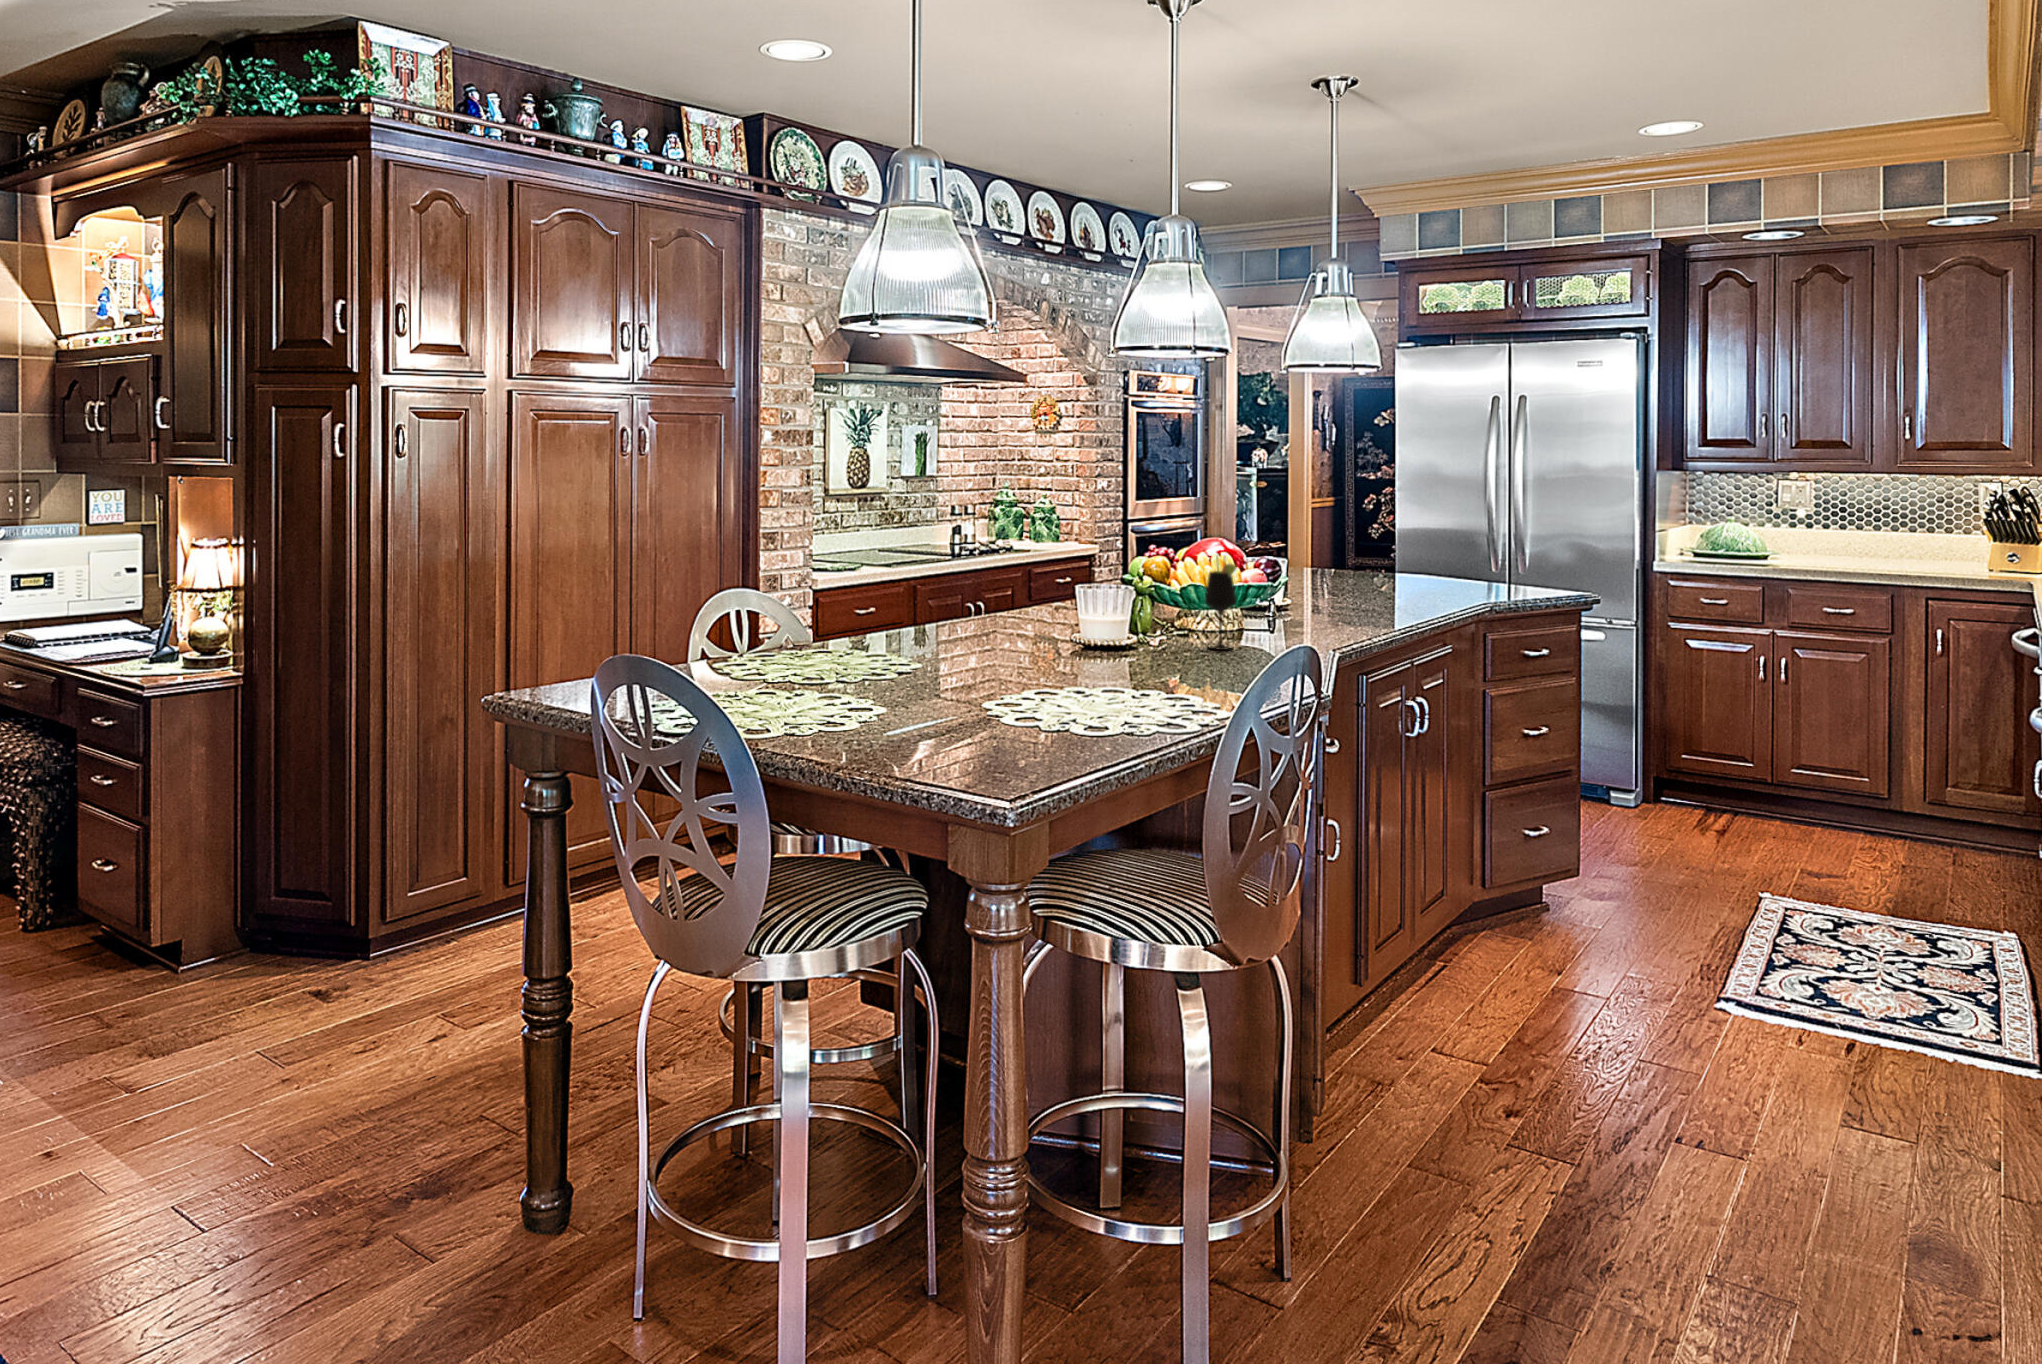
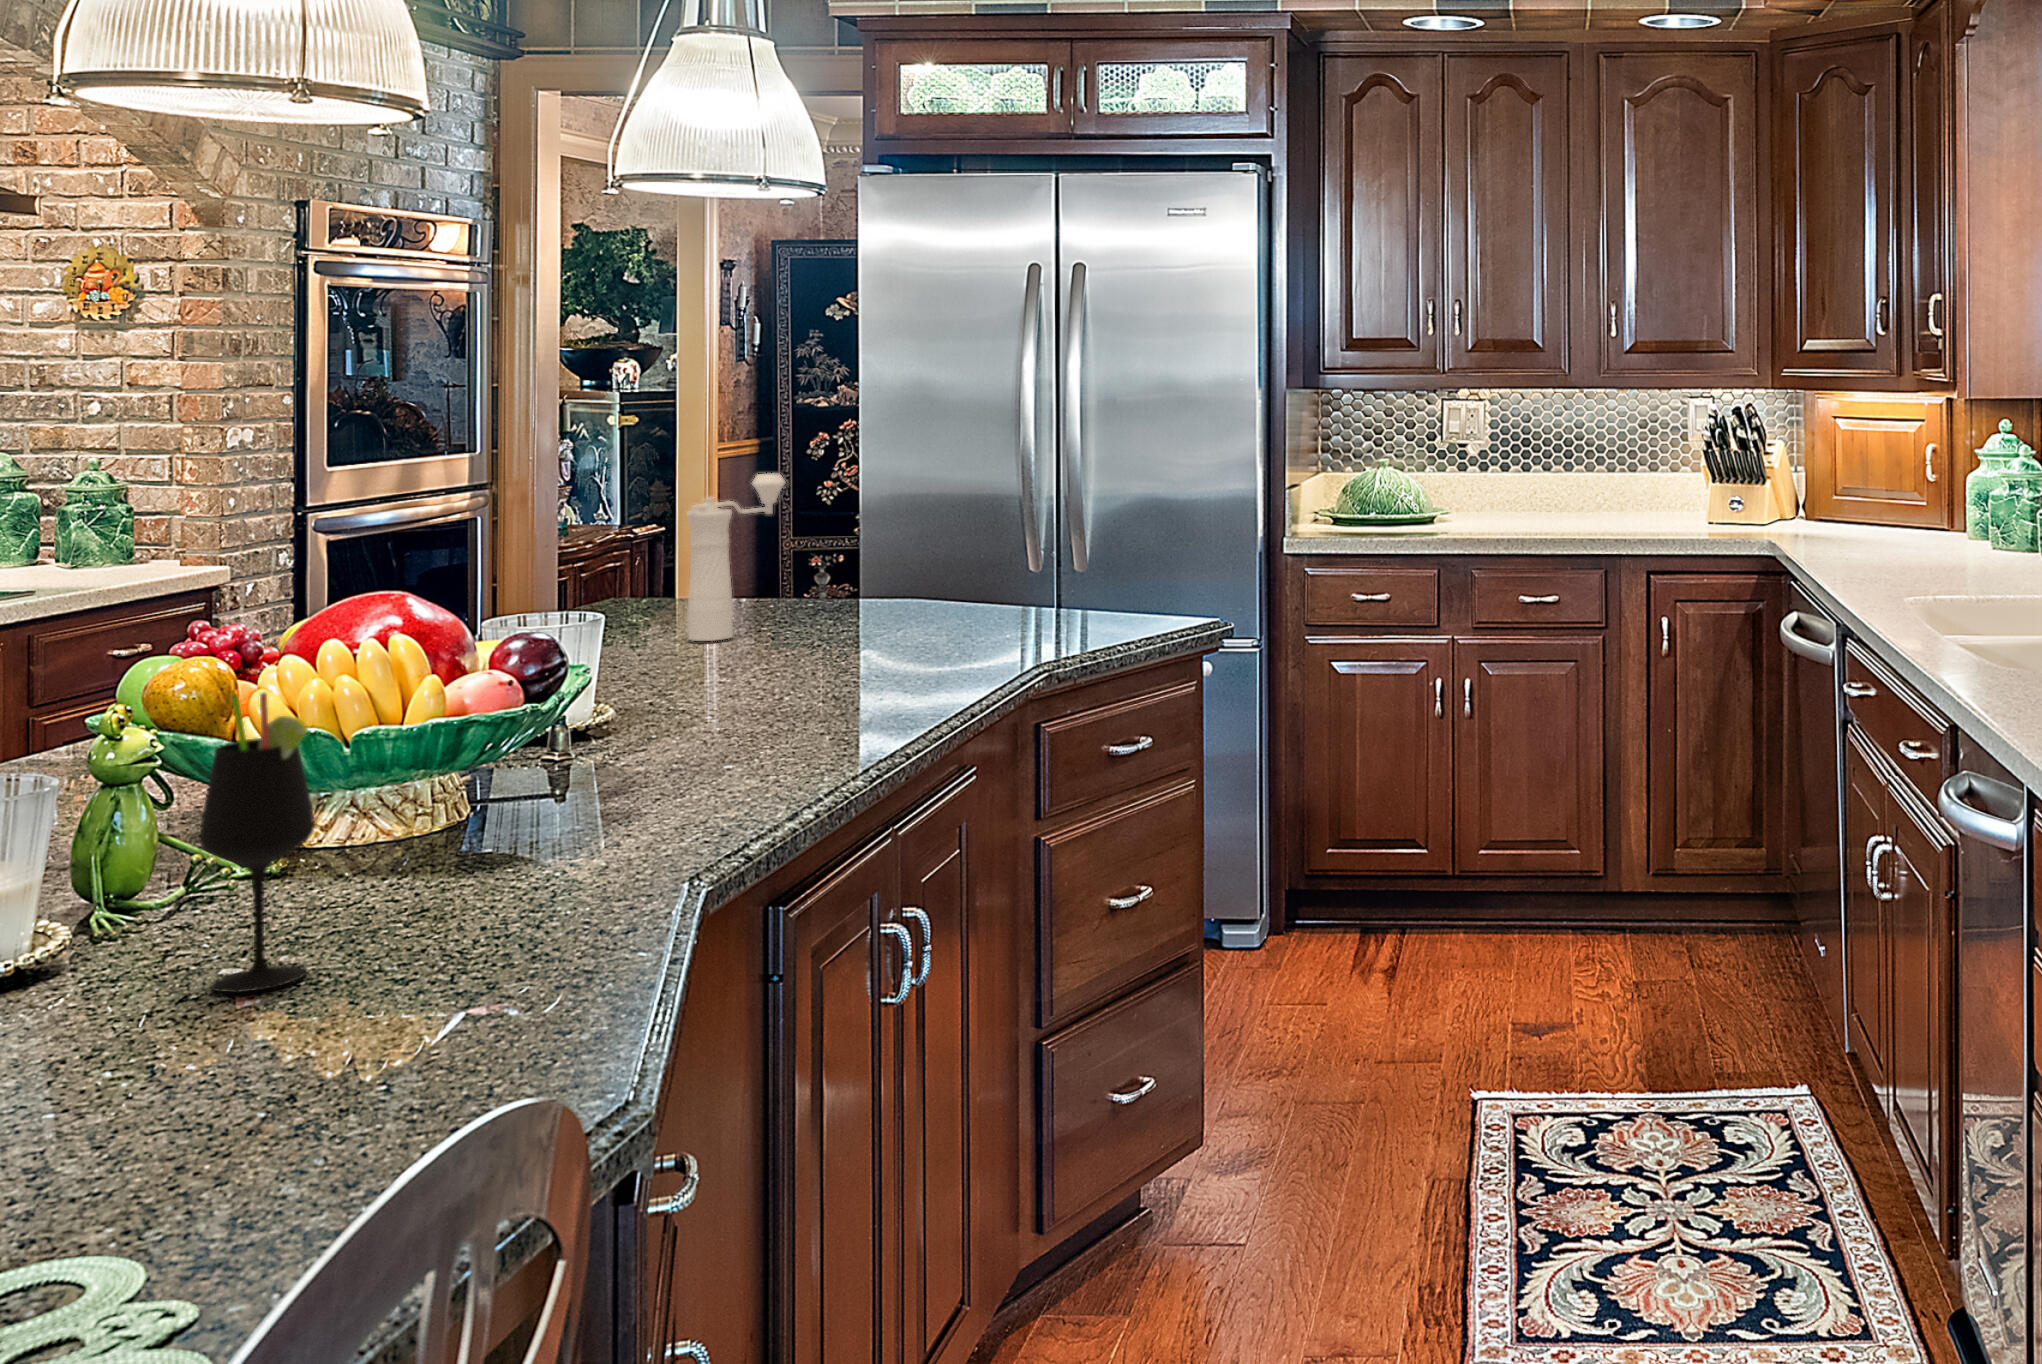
pepper mill: none [1323,505,1367,581] -> present [686,474,786,641]

